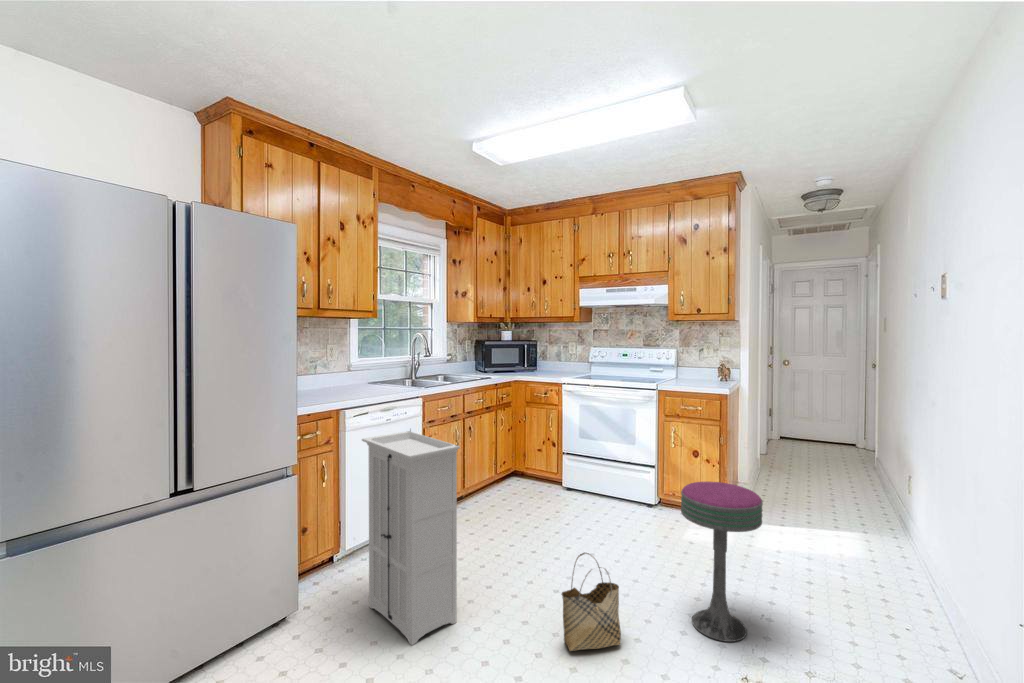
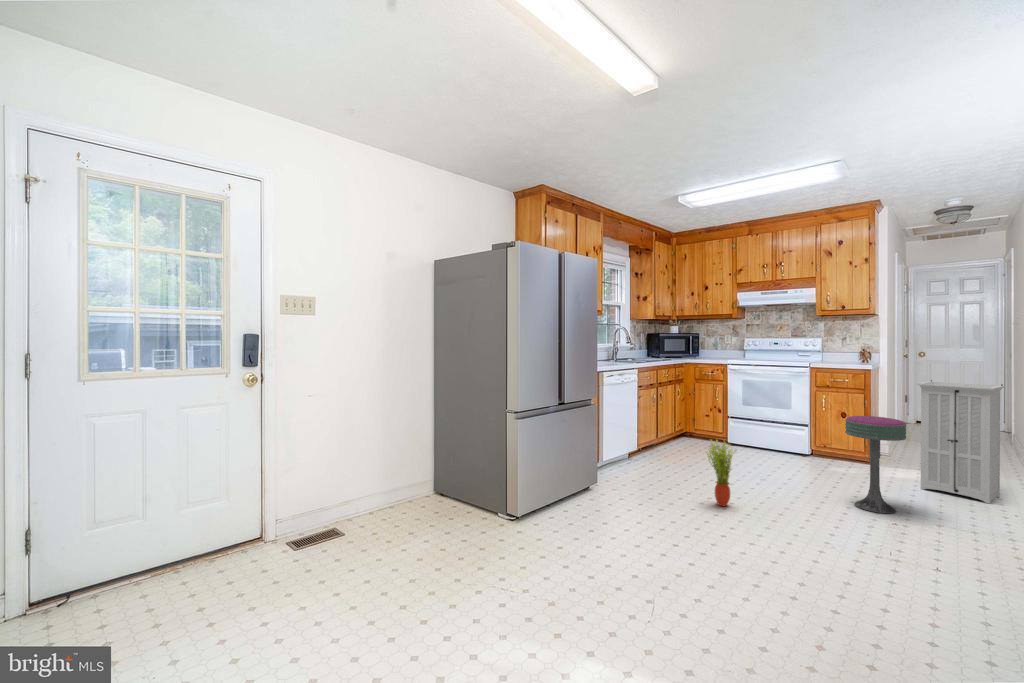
storage cabinet: present [362,430,460,645] -> present [916,380,1005,504]
potted plant: none [464,535,513,649] -> present [707,440,737,506]
woven basket: present [561,553,621,651] -> none [768,454,808,509]

